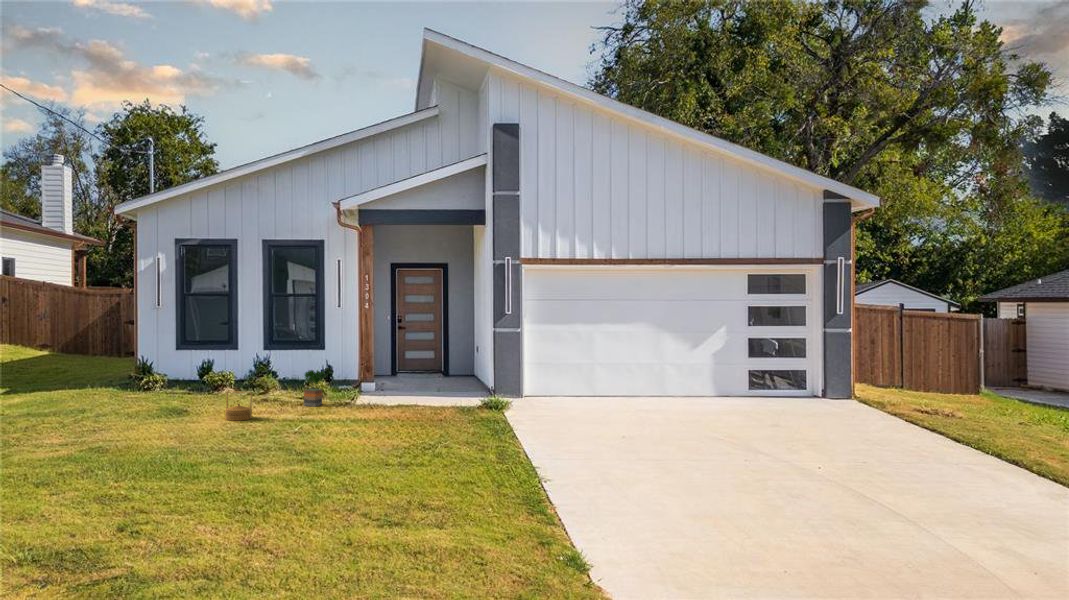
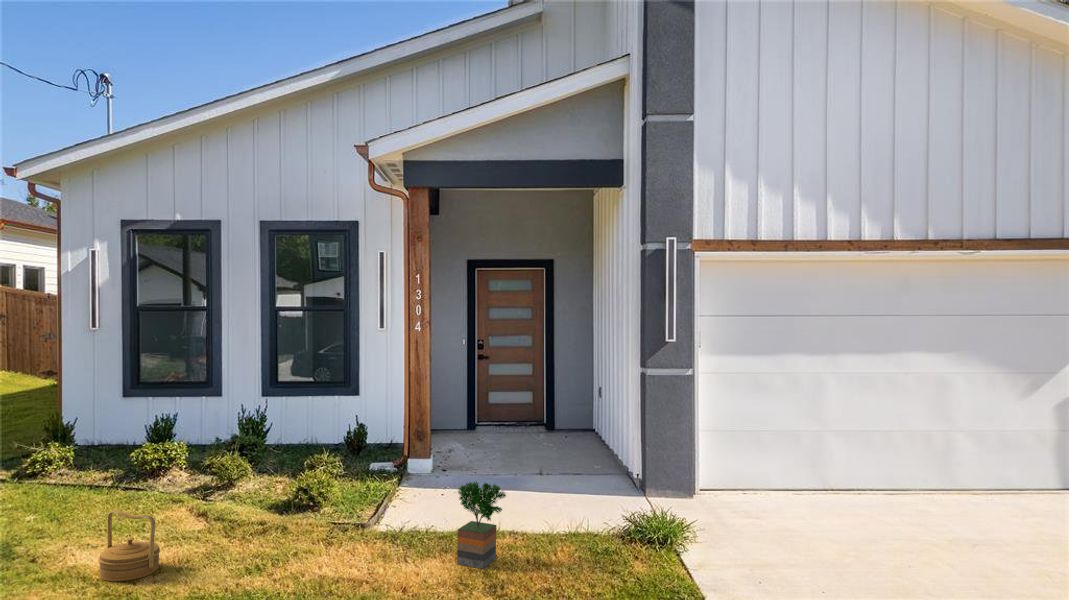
potted tree: present [304,370,326,407] -> present [457,482,506,569]

